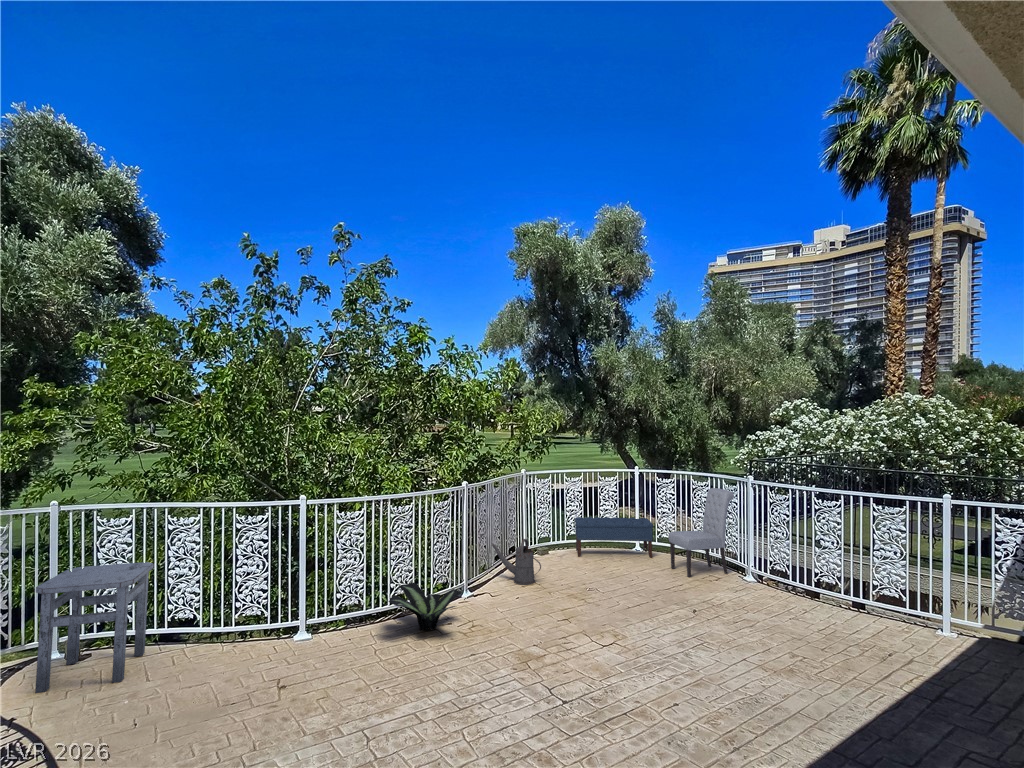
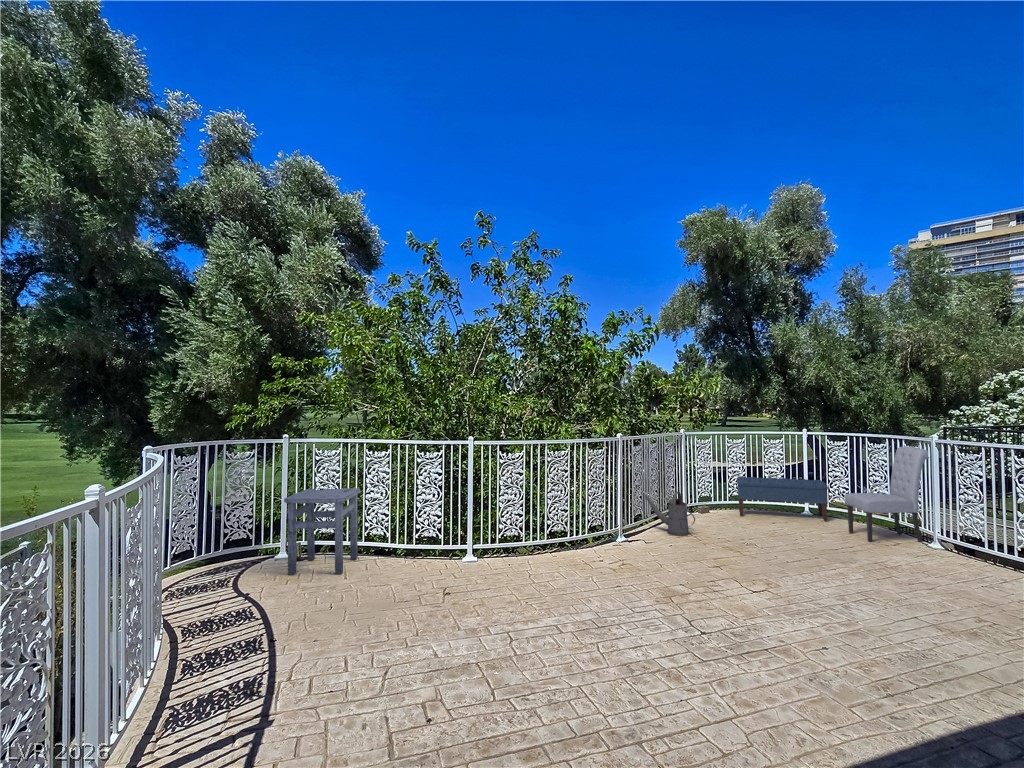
potted plant: present [389,583,462,631] -> none [541,522,611,565]

